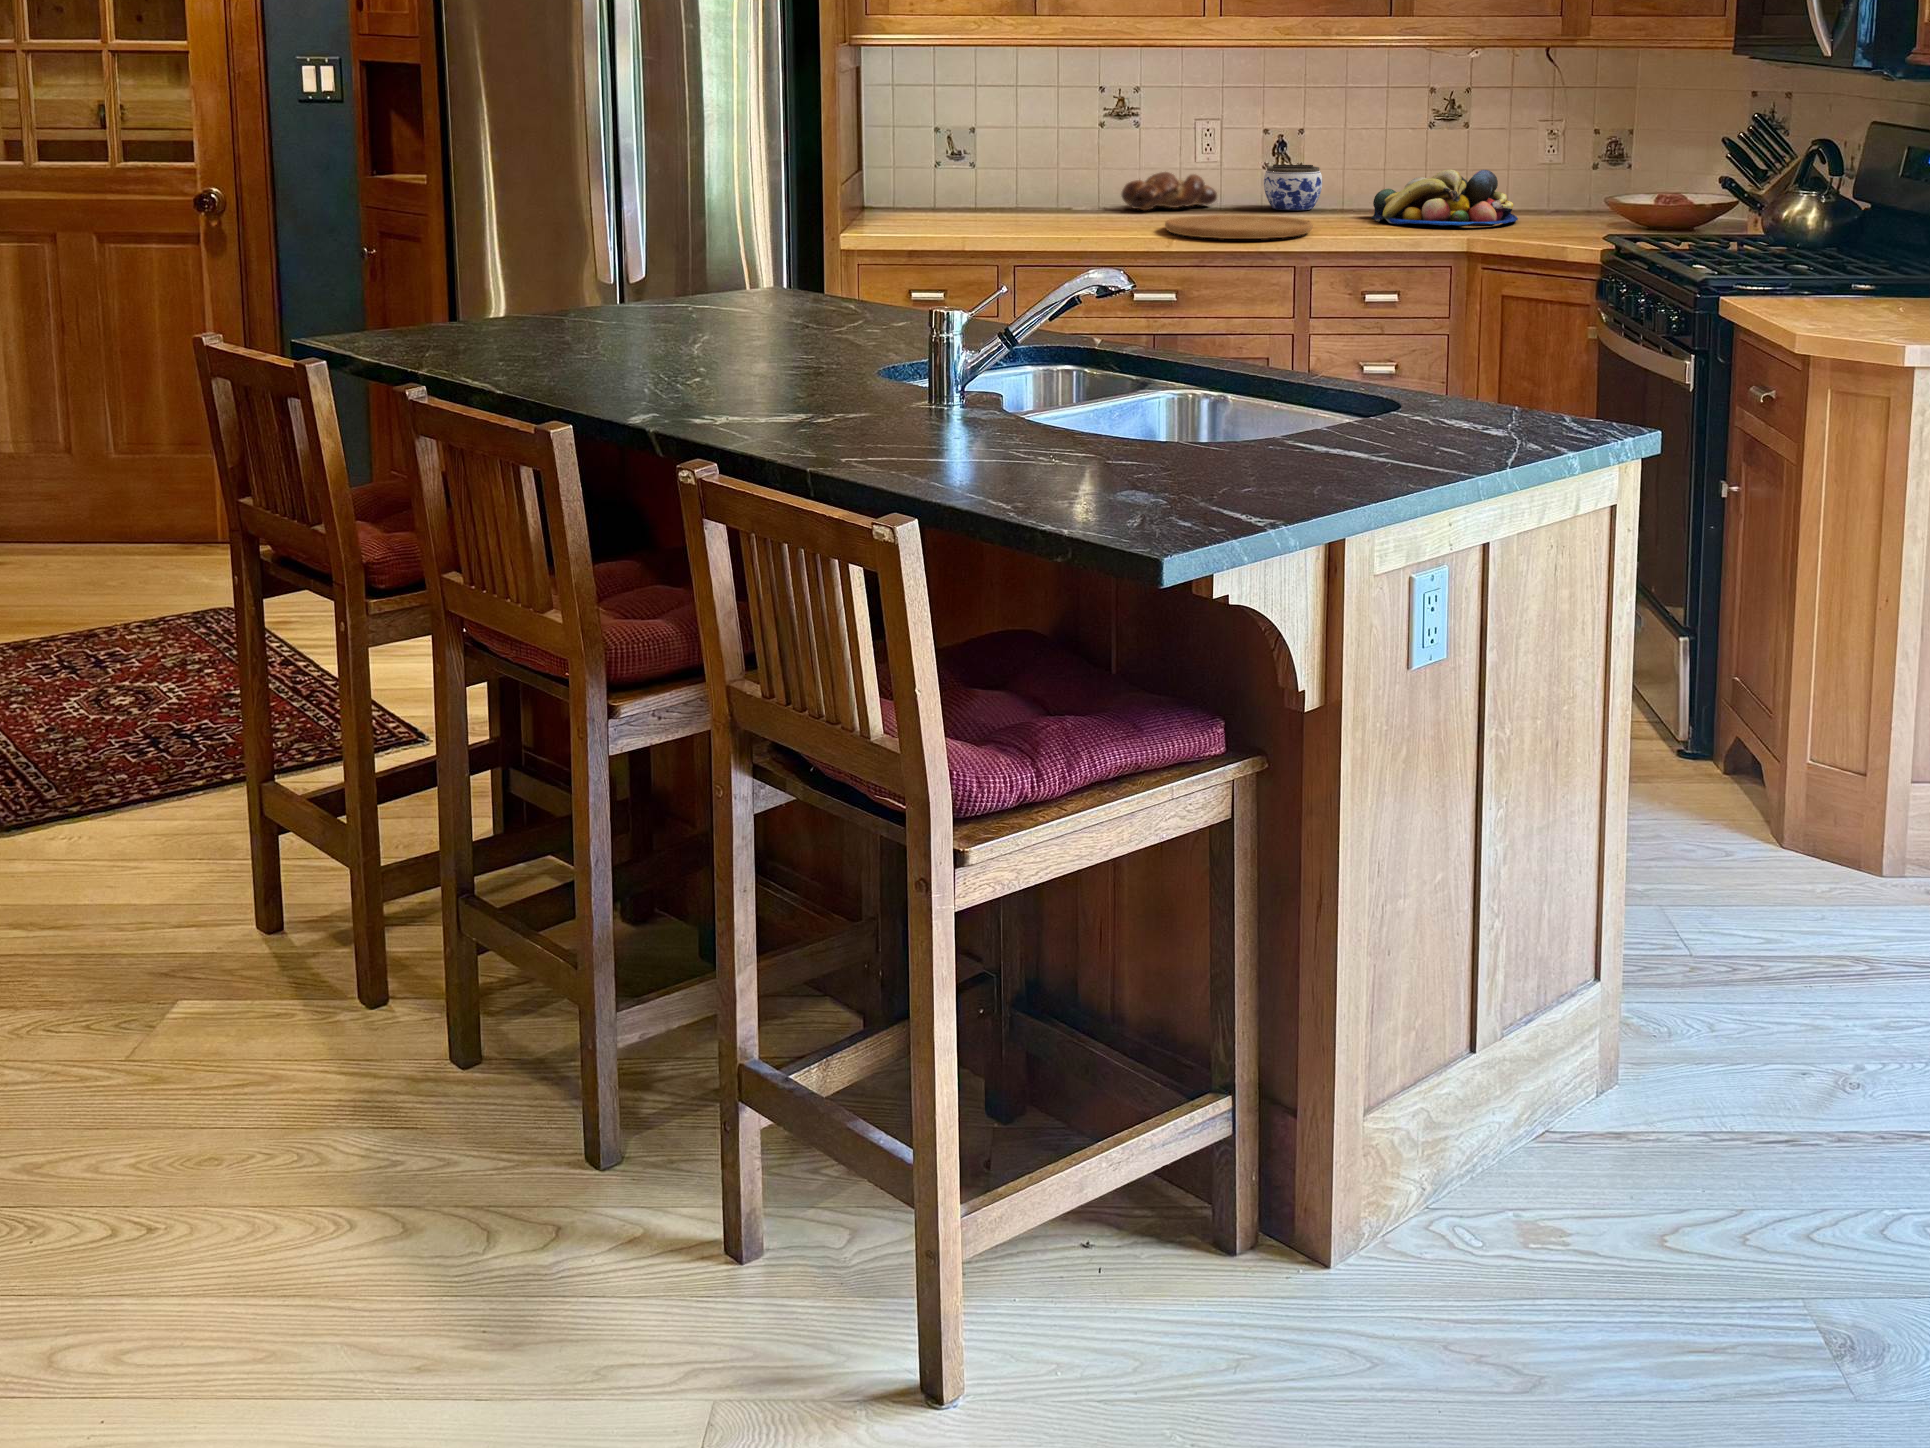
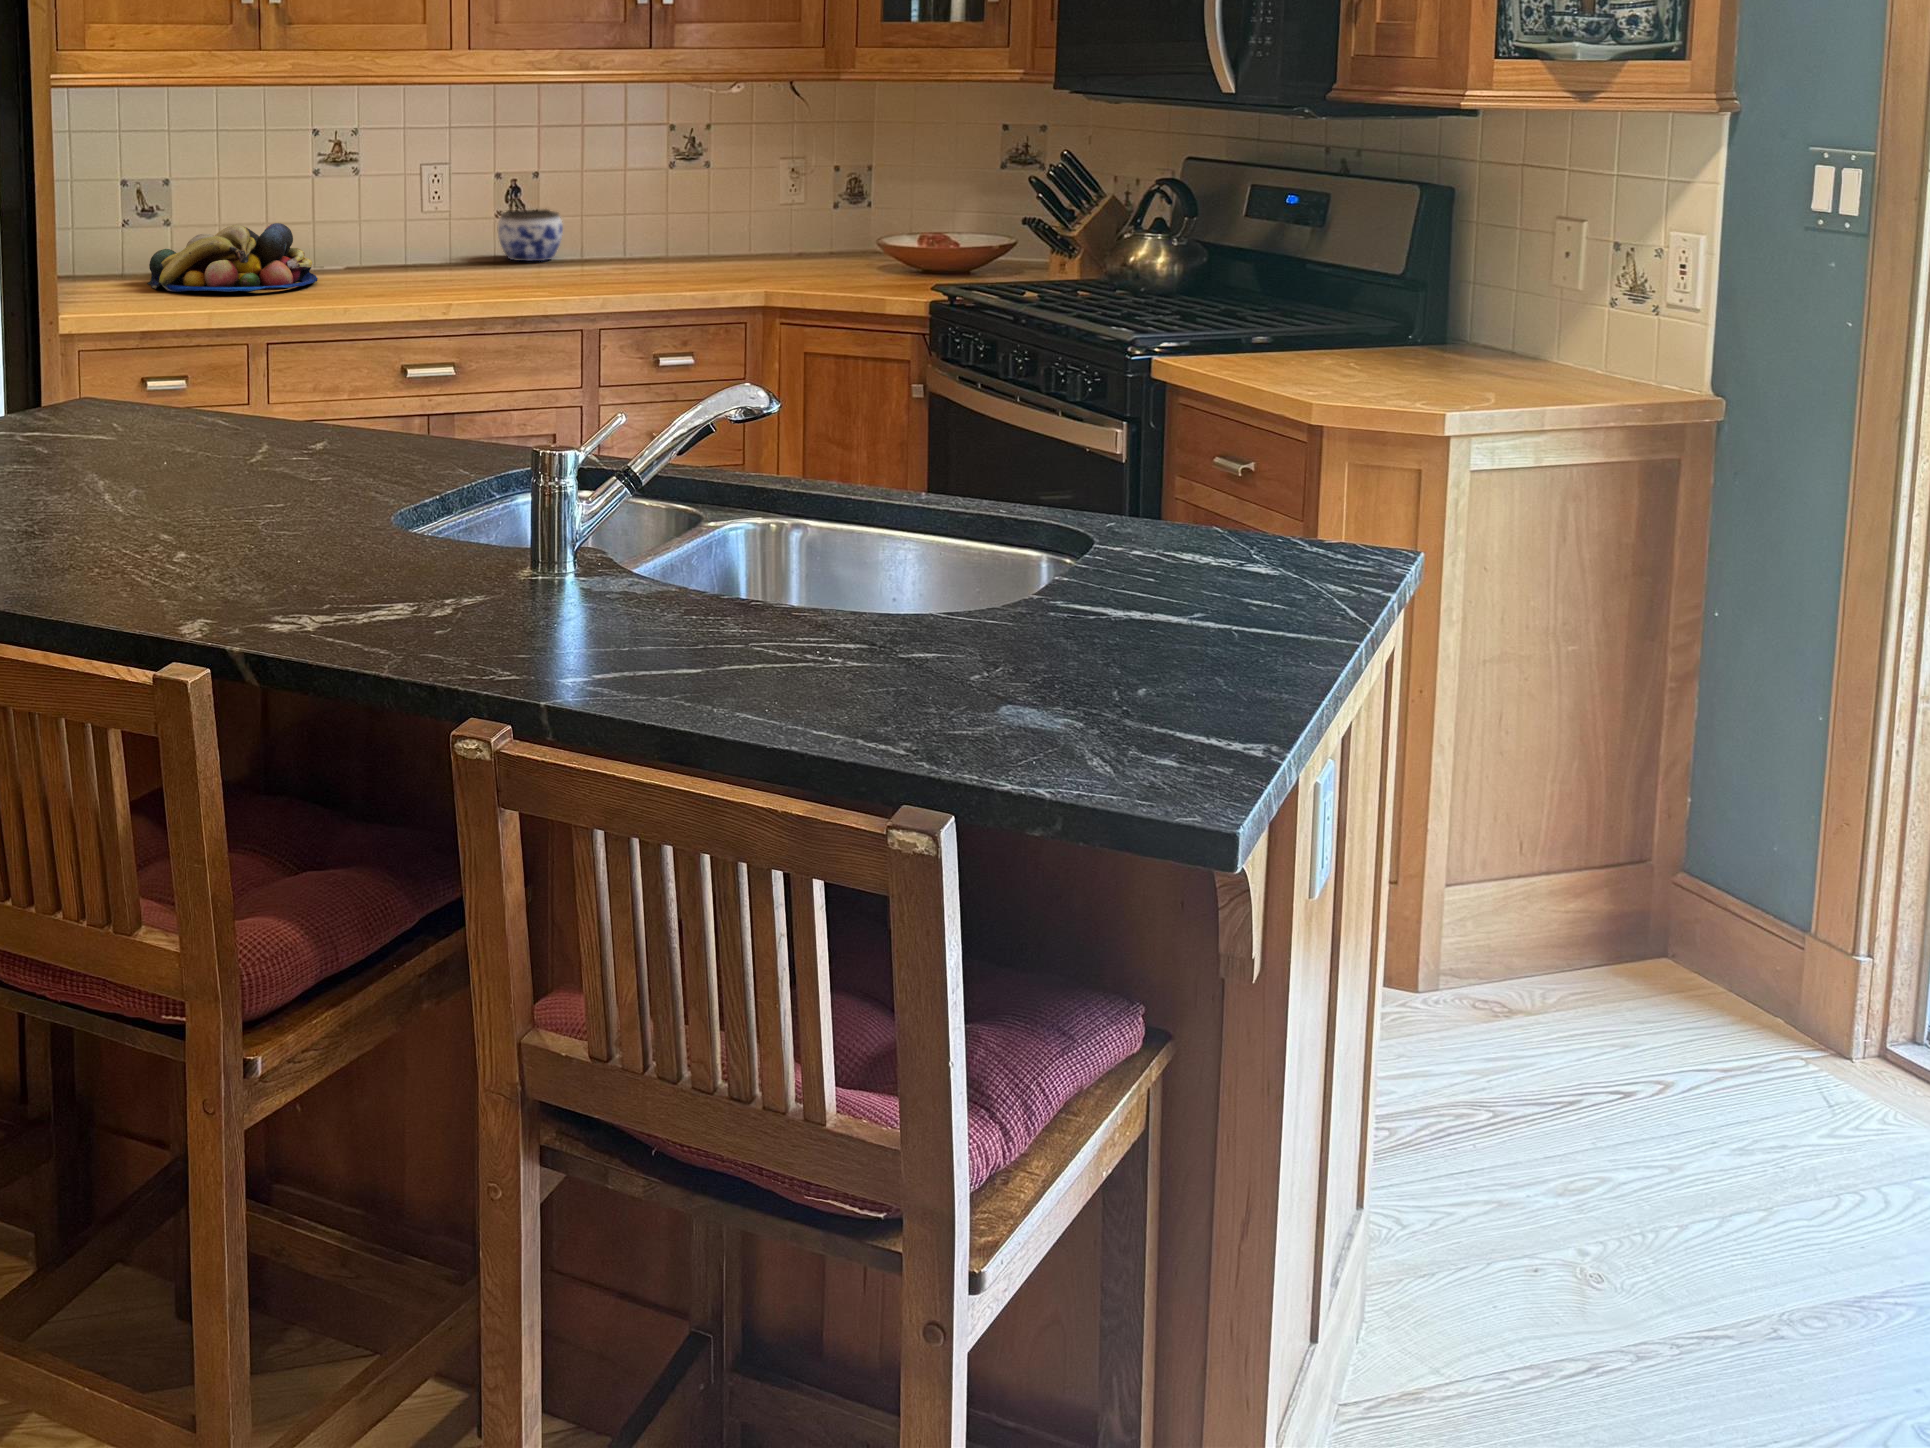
fruit bowl: present [1371,169,1518,225] -> present [148,223,318,292]
bread loaf: present [1121,172,1217,210] -> none [343,222,446,268]
cutting board: present [1165,215,1313,239] -> none [426,270,593,301]

